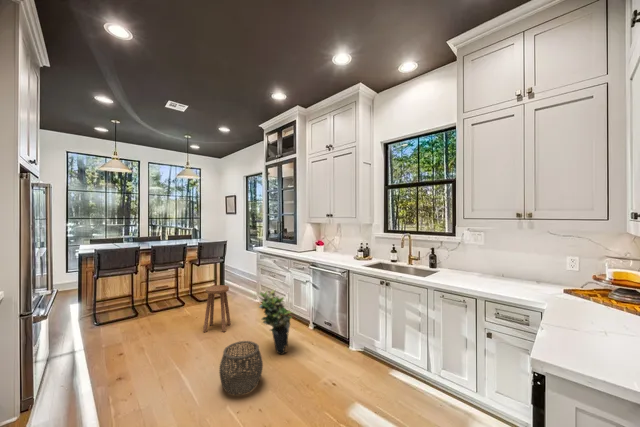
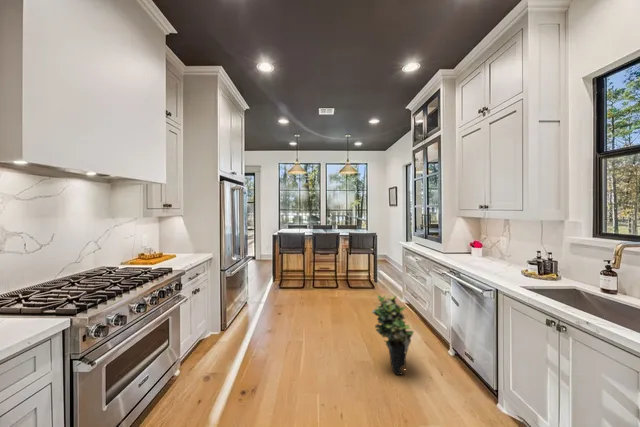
stool: present [203,285,231,332] -> none [337,277,364,326]
woven basket: present [219,341,263,394] -> none [314,344,360,405]

